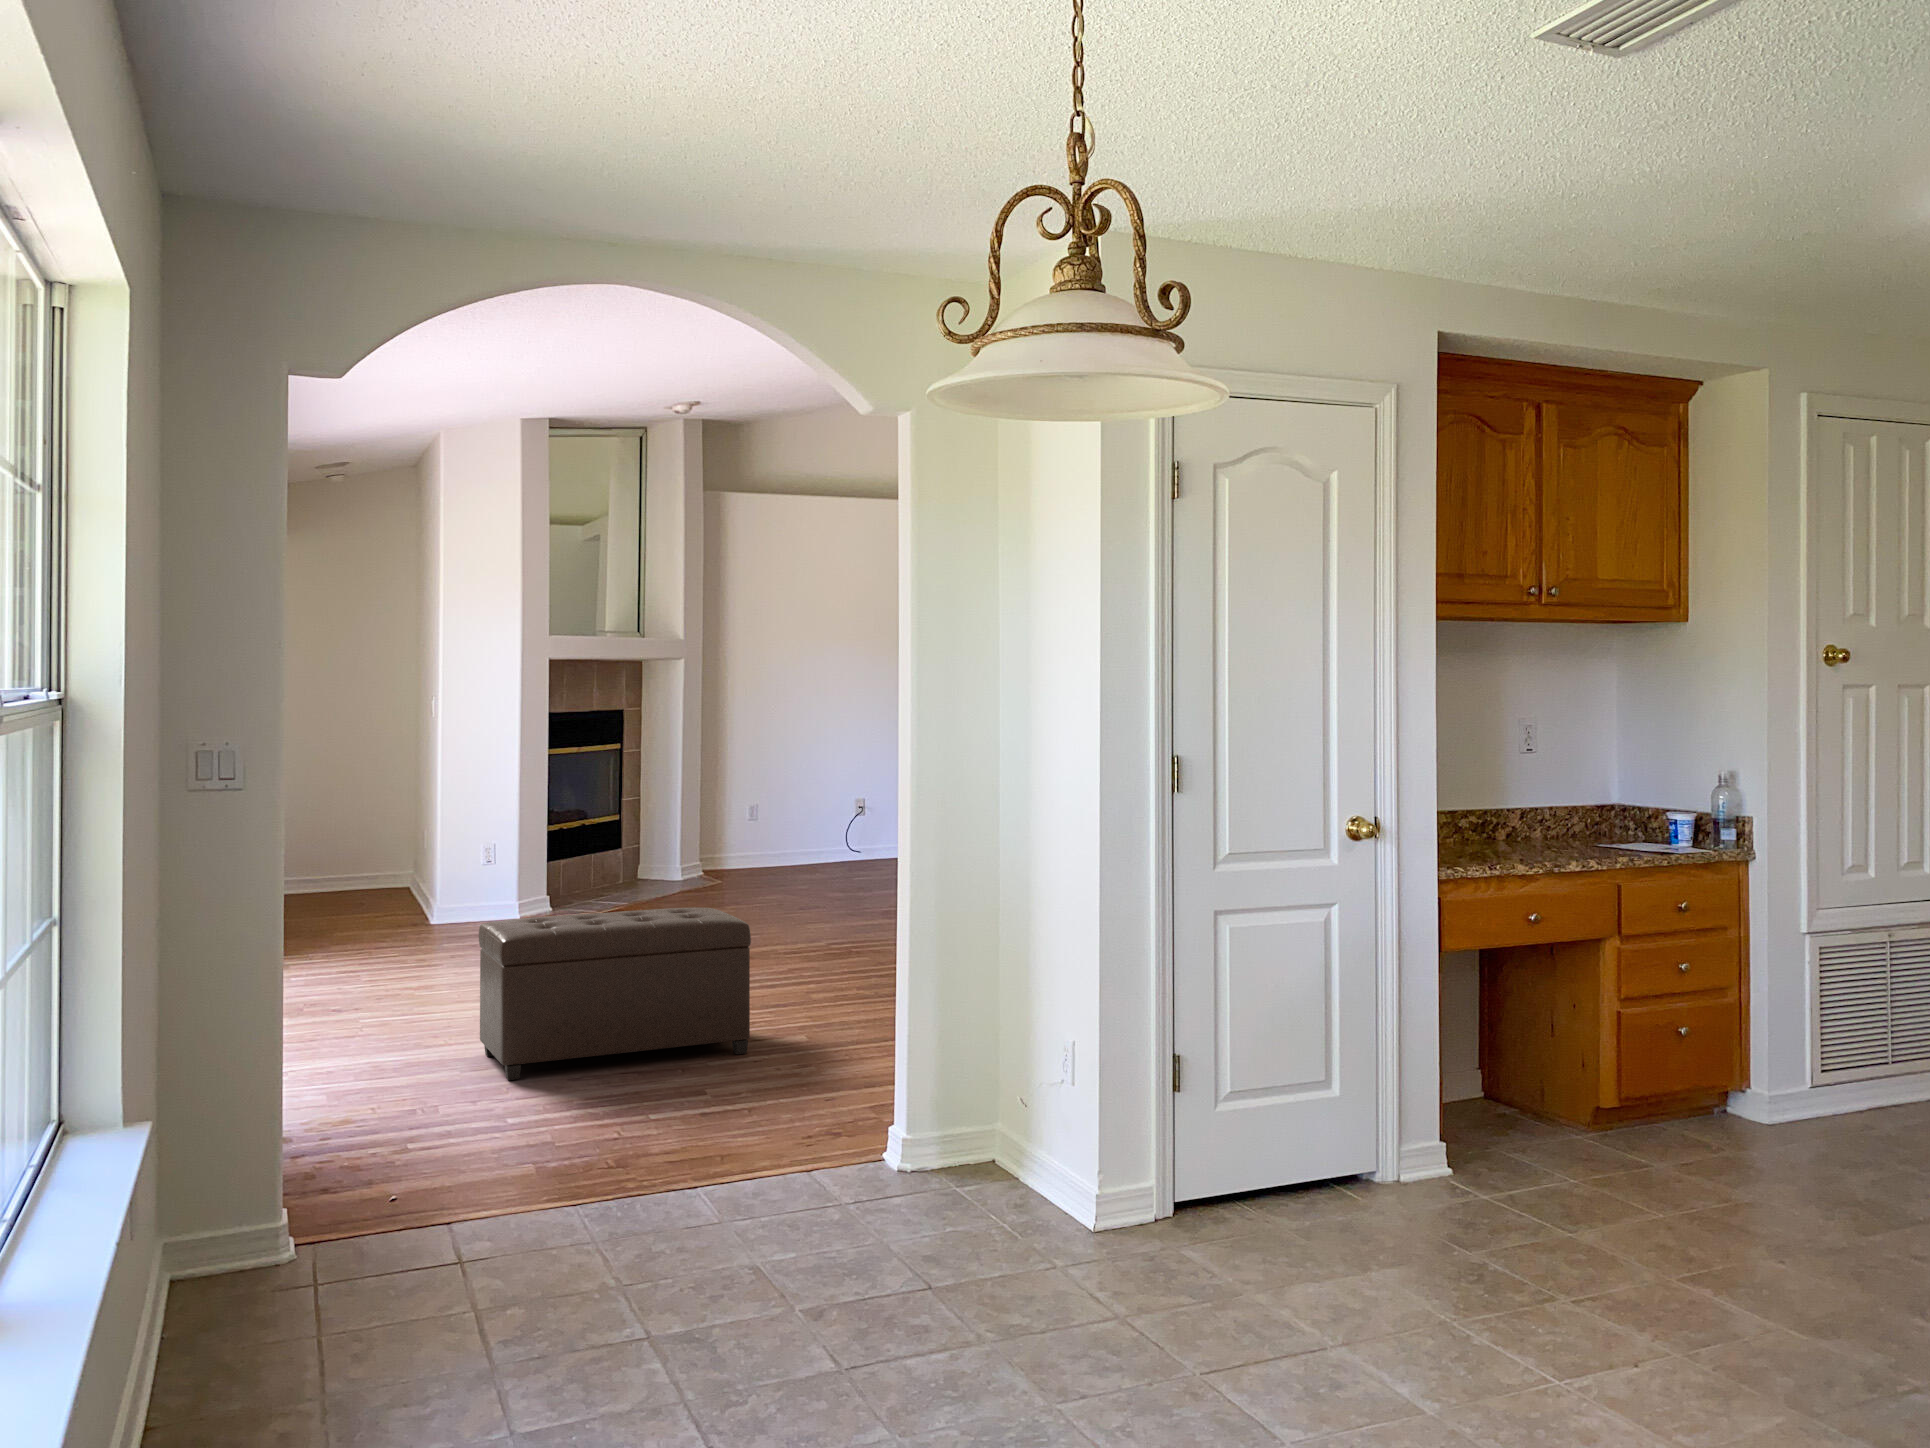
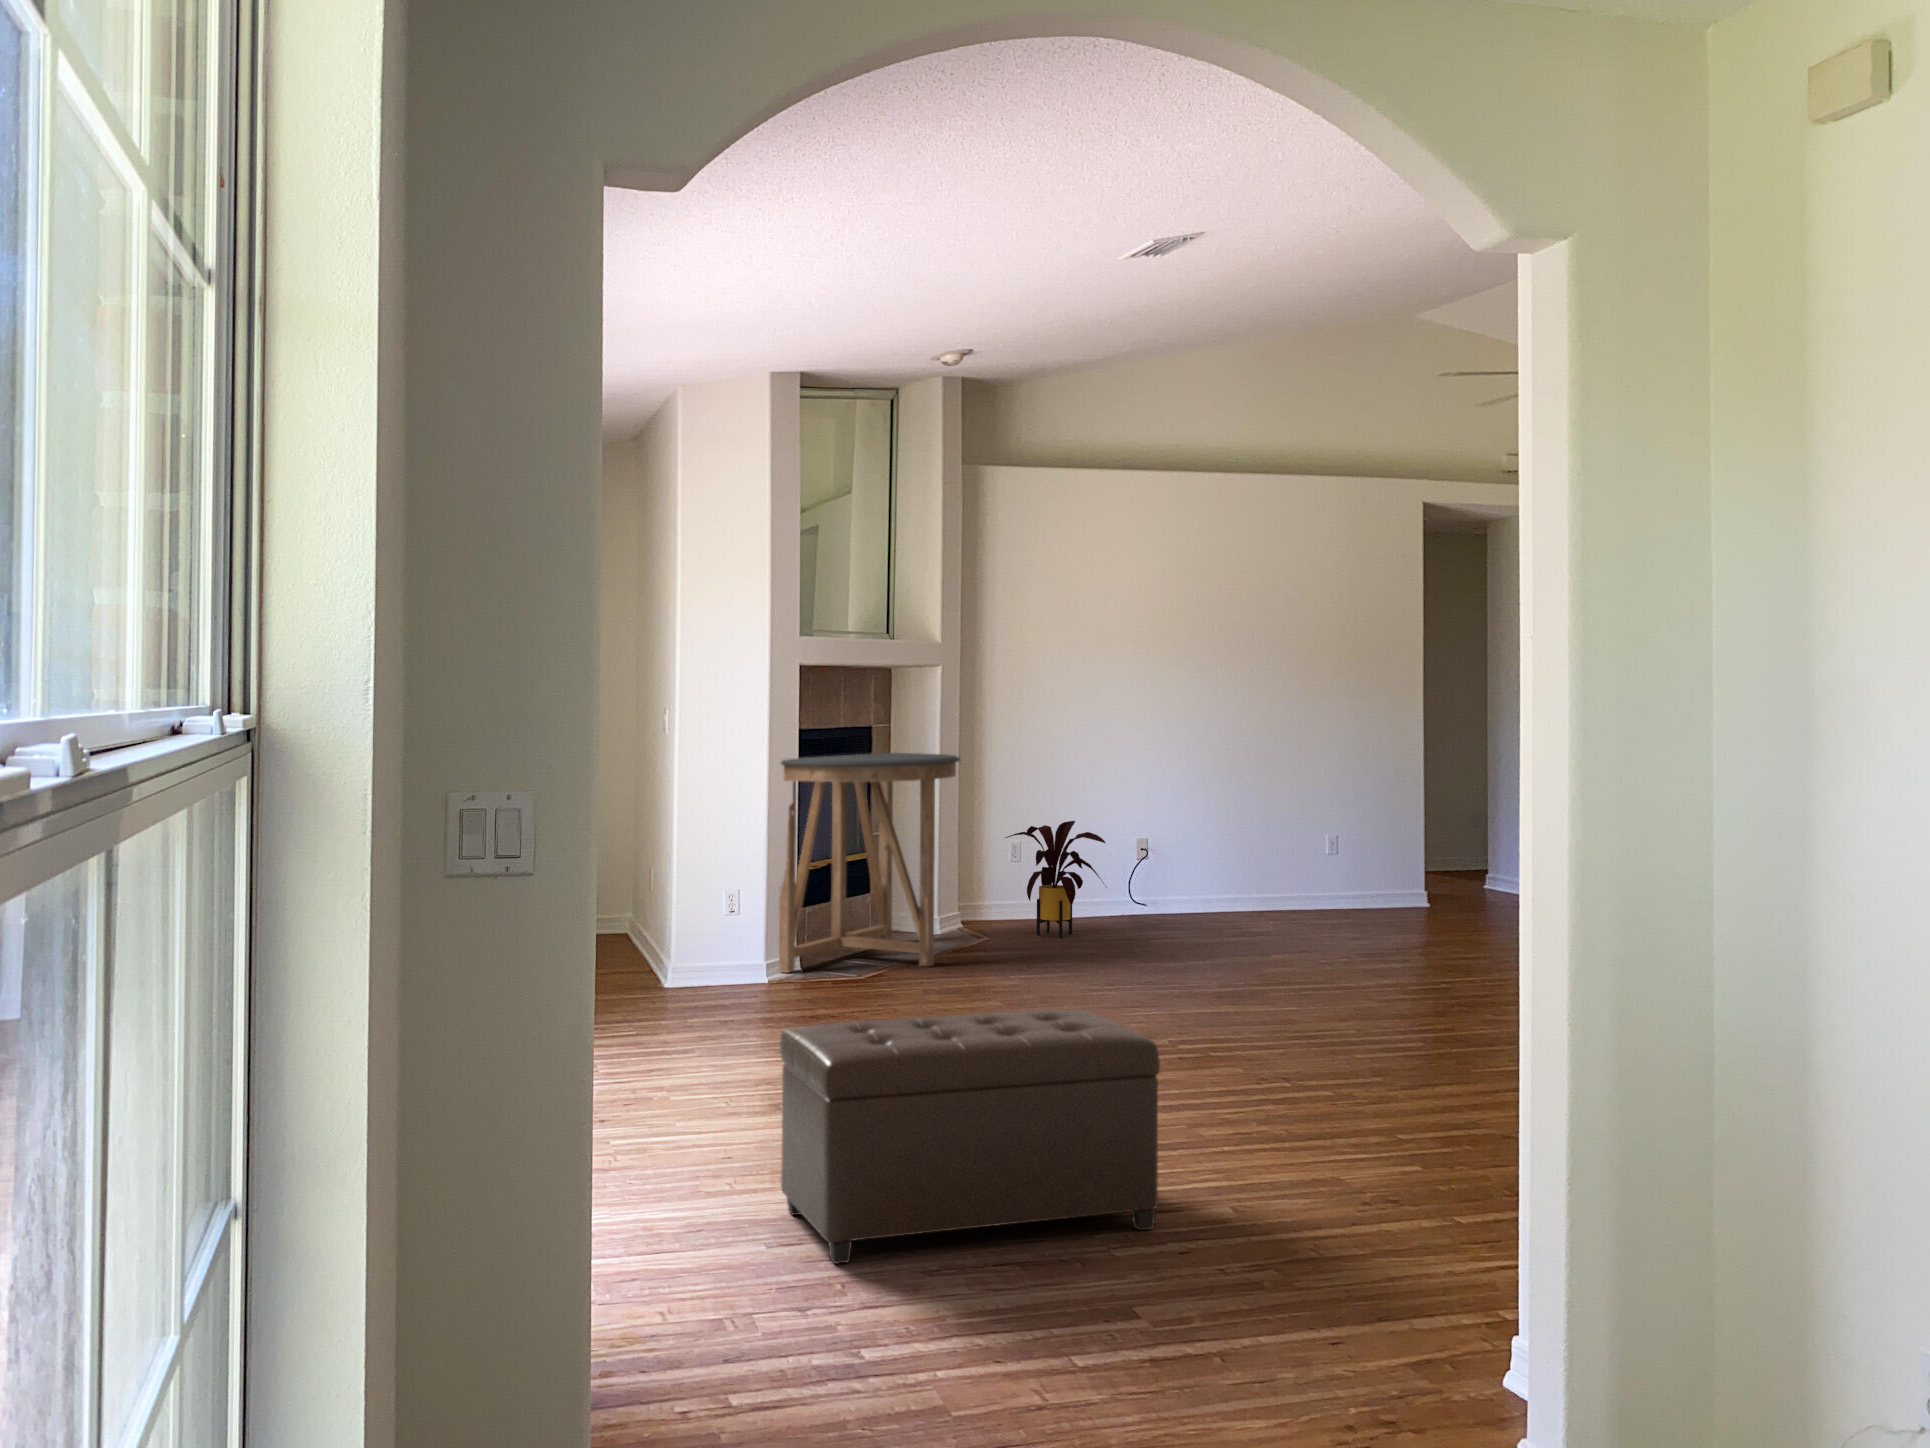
console table: none [527,731,692,911] -> present [779,753,960,973]
house plant: none [736,786,820,880] -> present [1005,821,1107,937]

